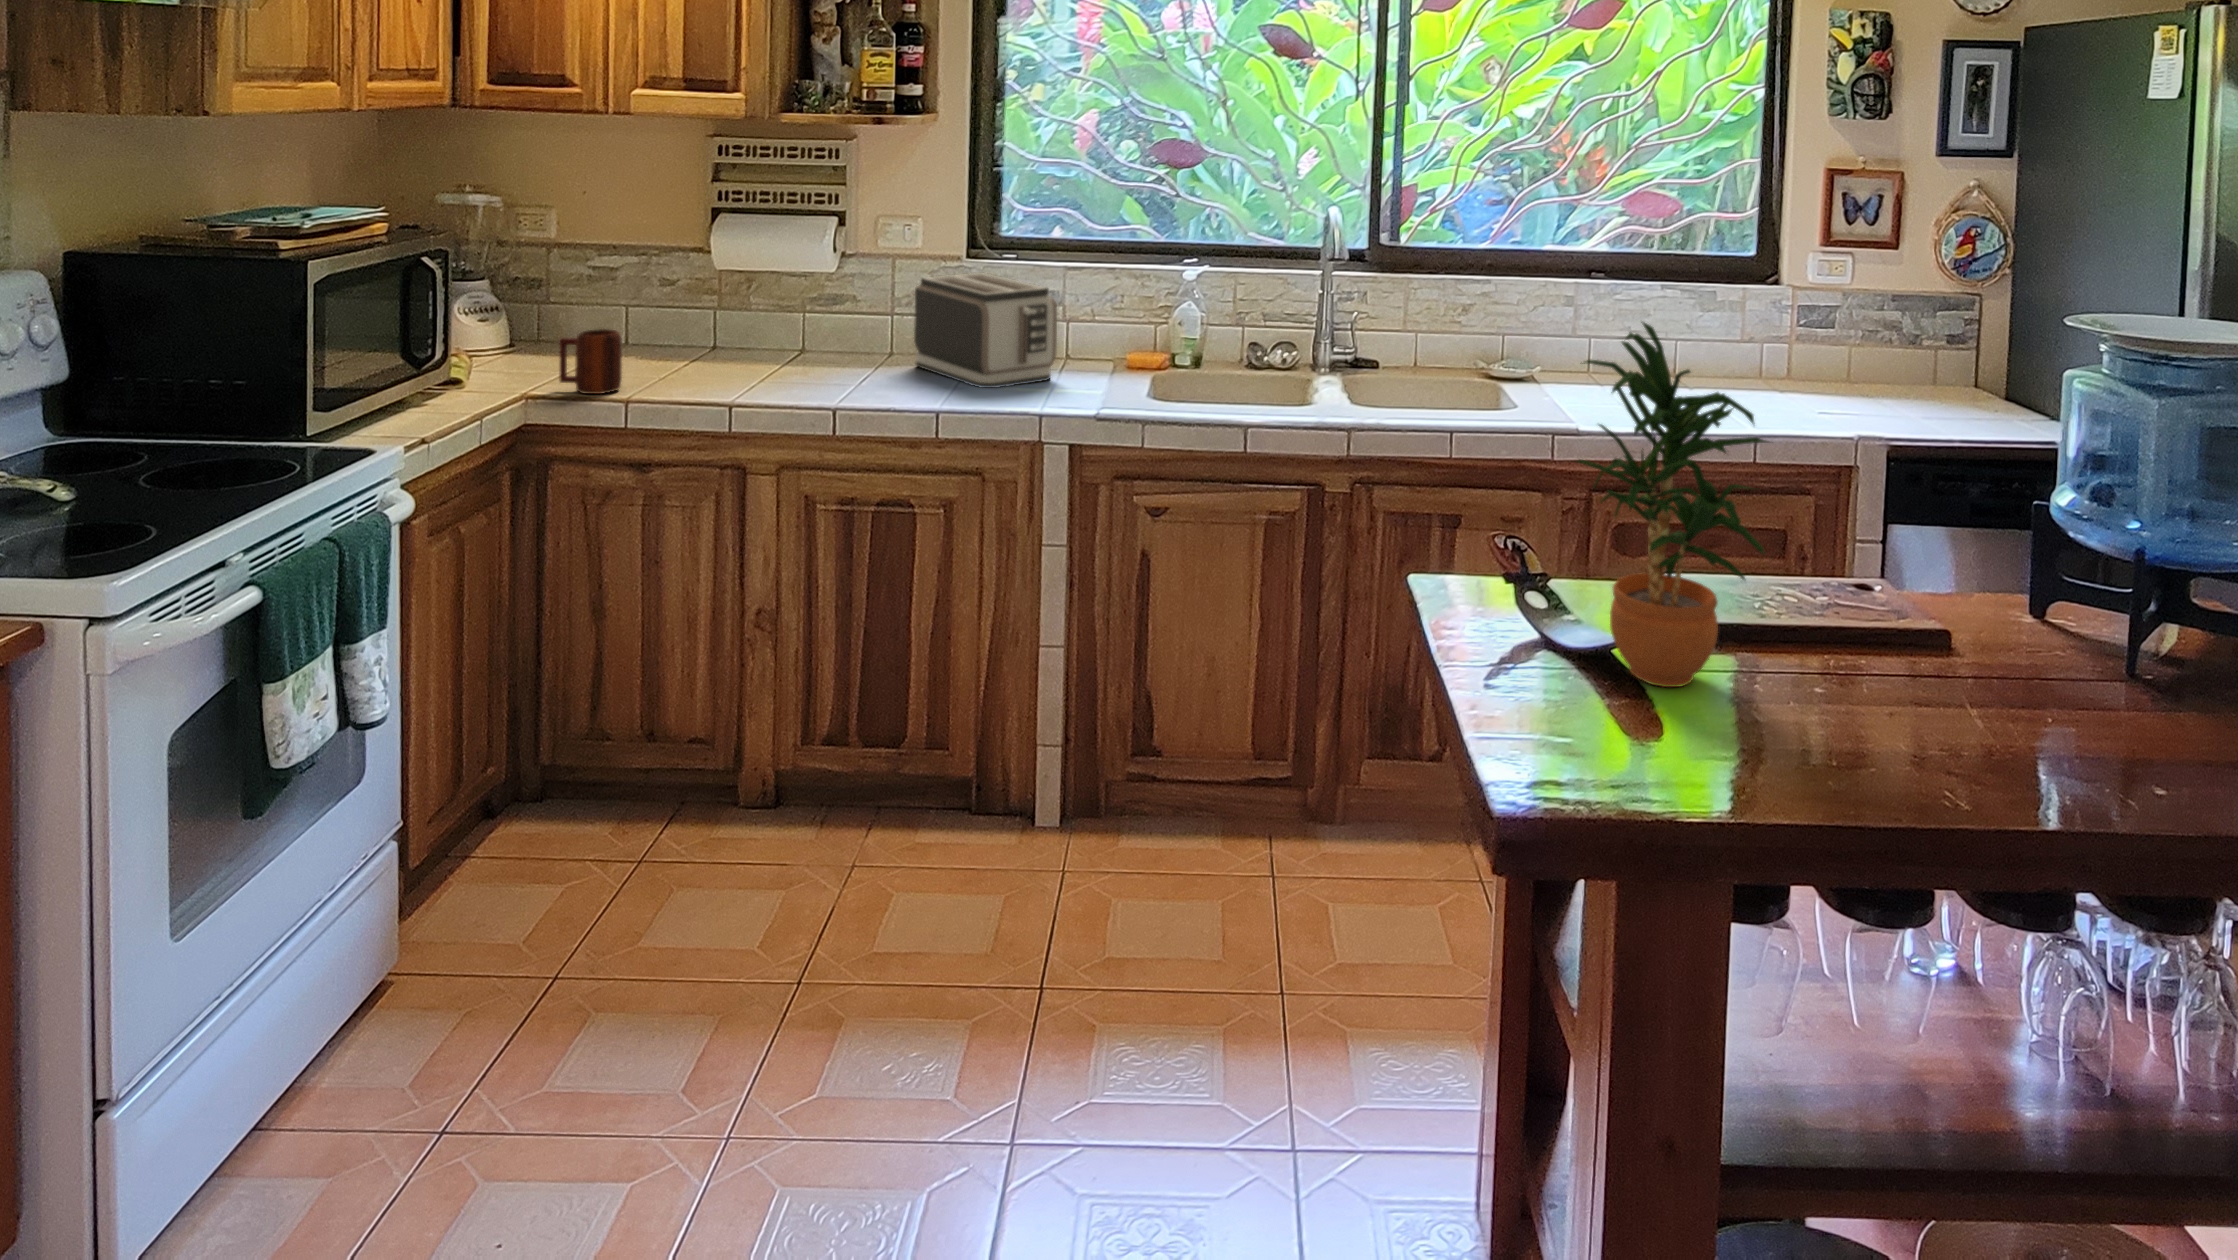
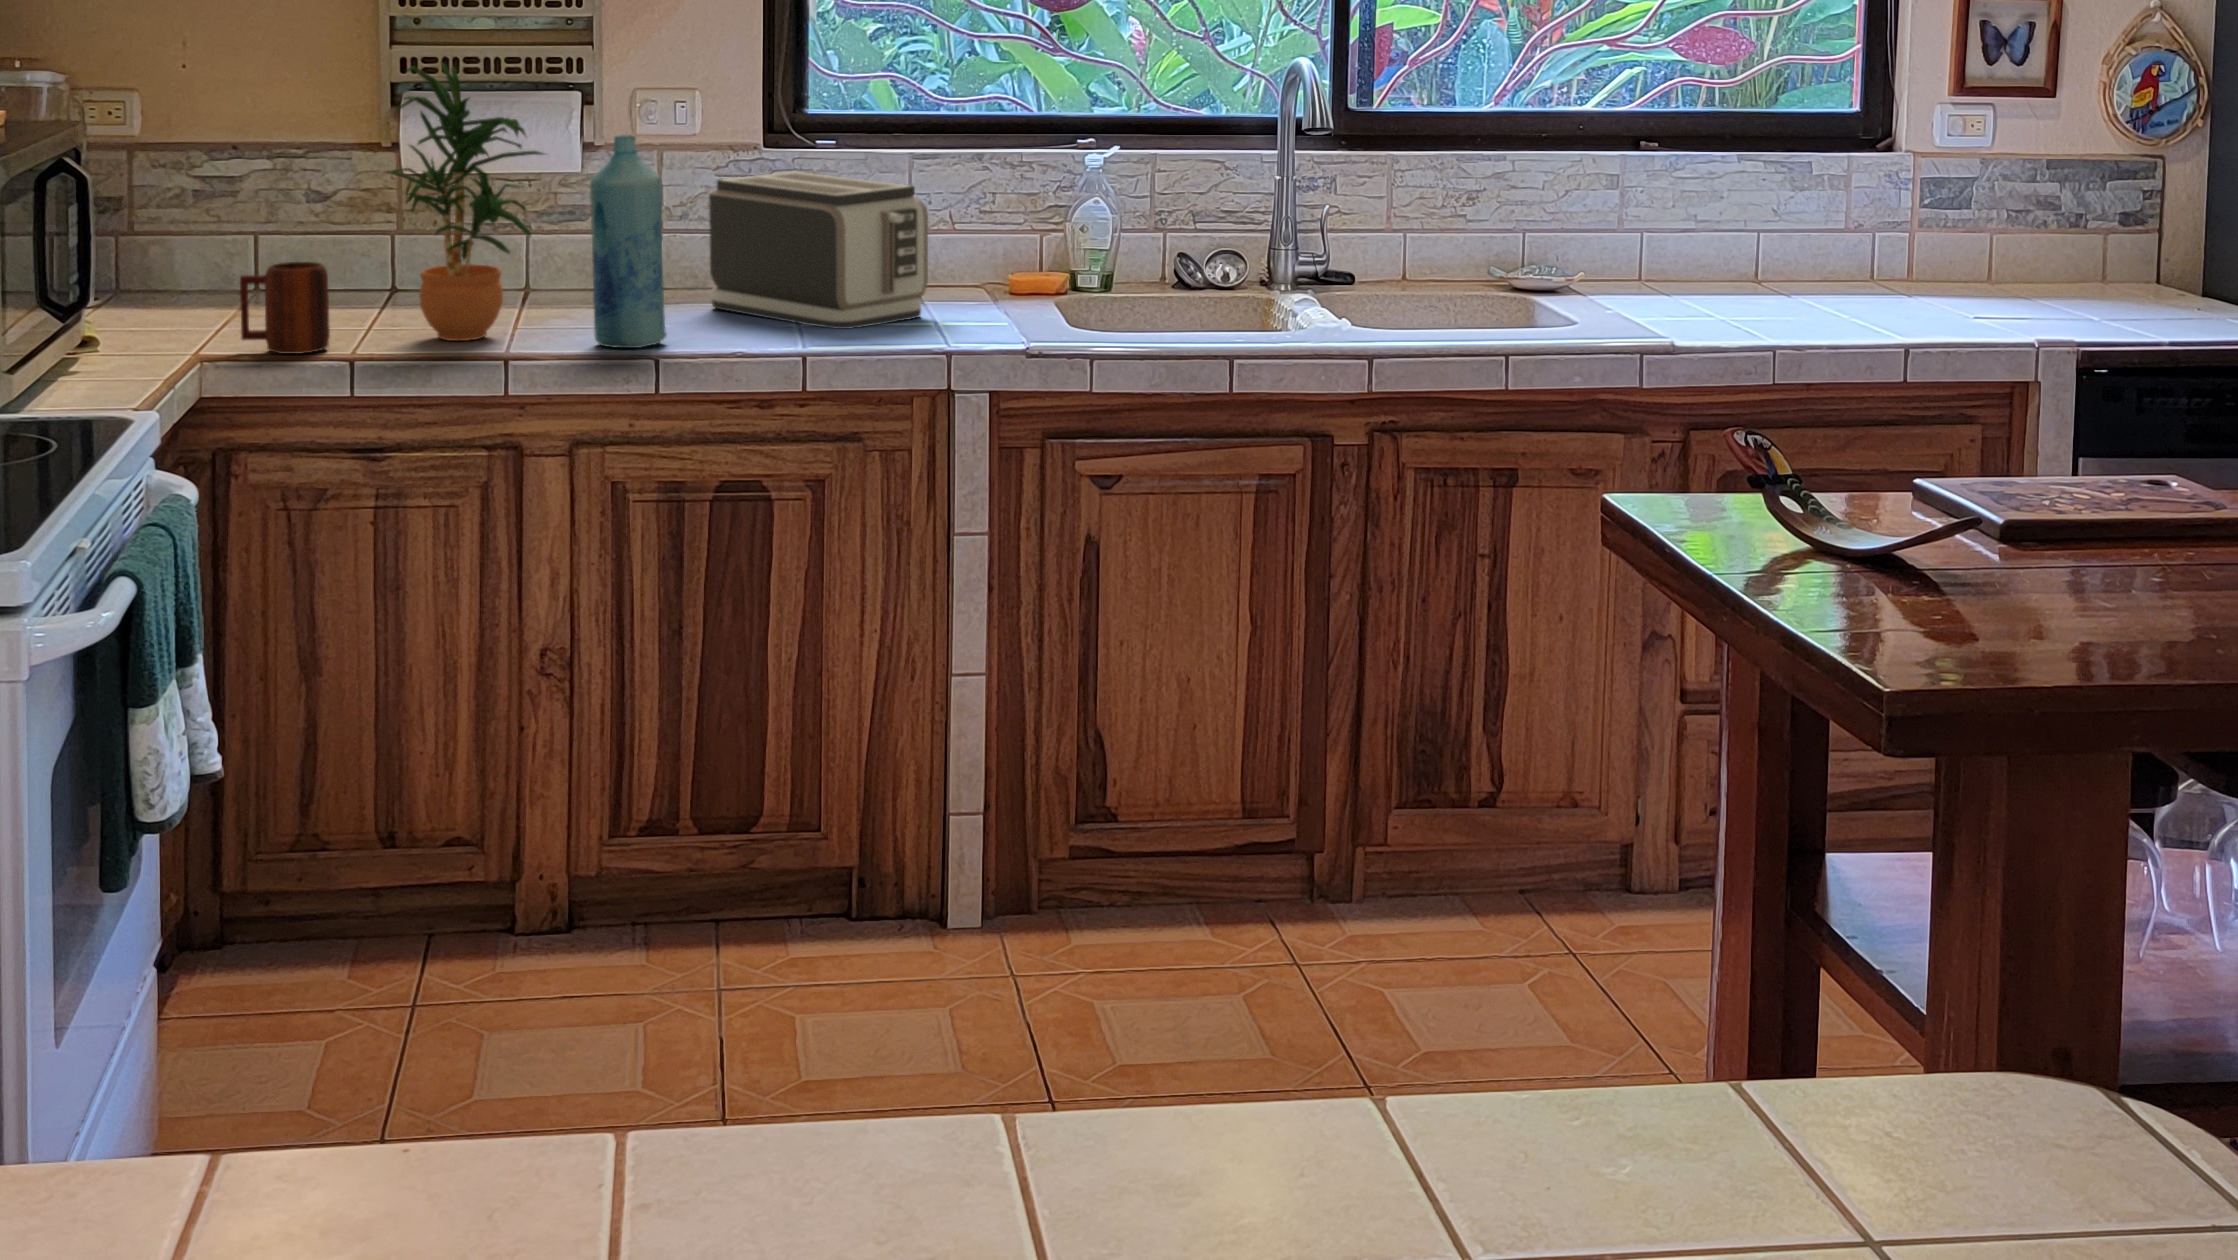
bottle: none [800,250,852,399] -> present [590,135,667,348]
potted plant: present [1577,322,1767,687] -> present [386,62,543,341]

